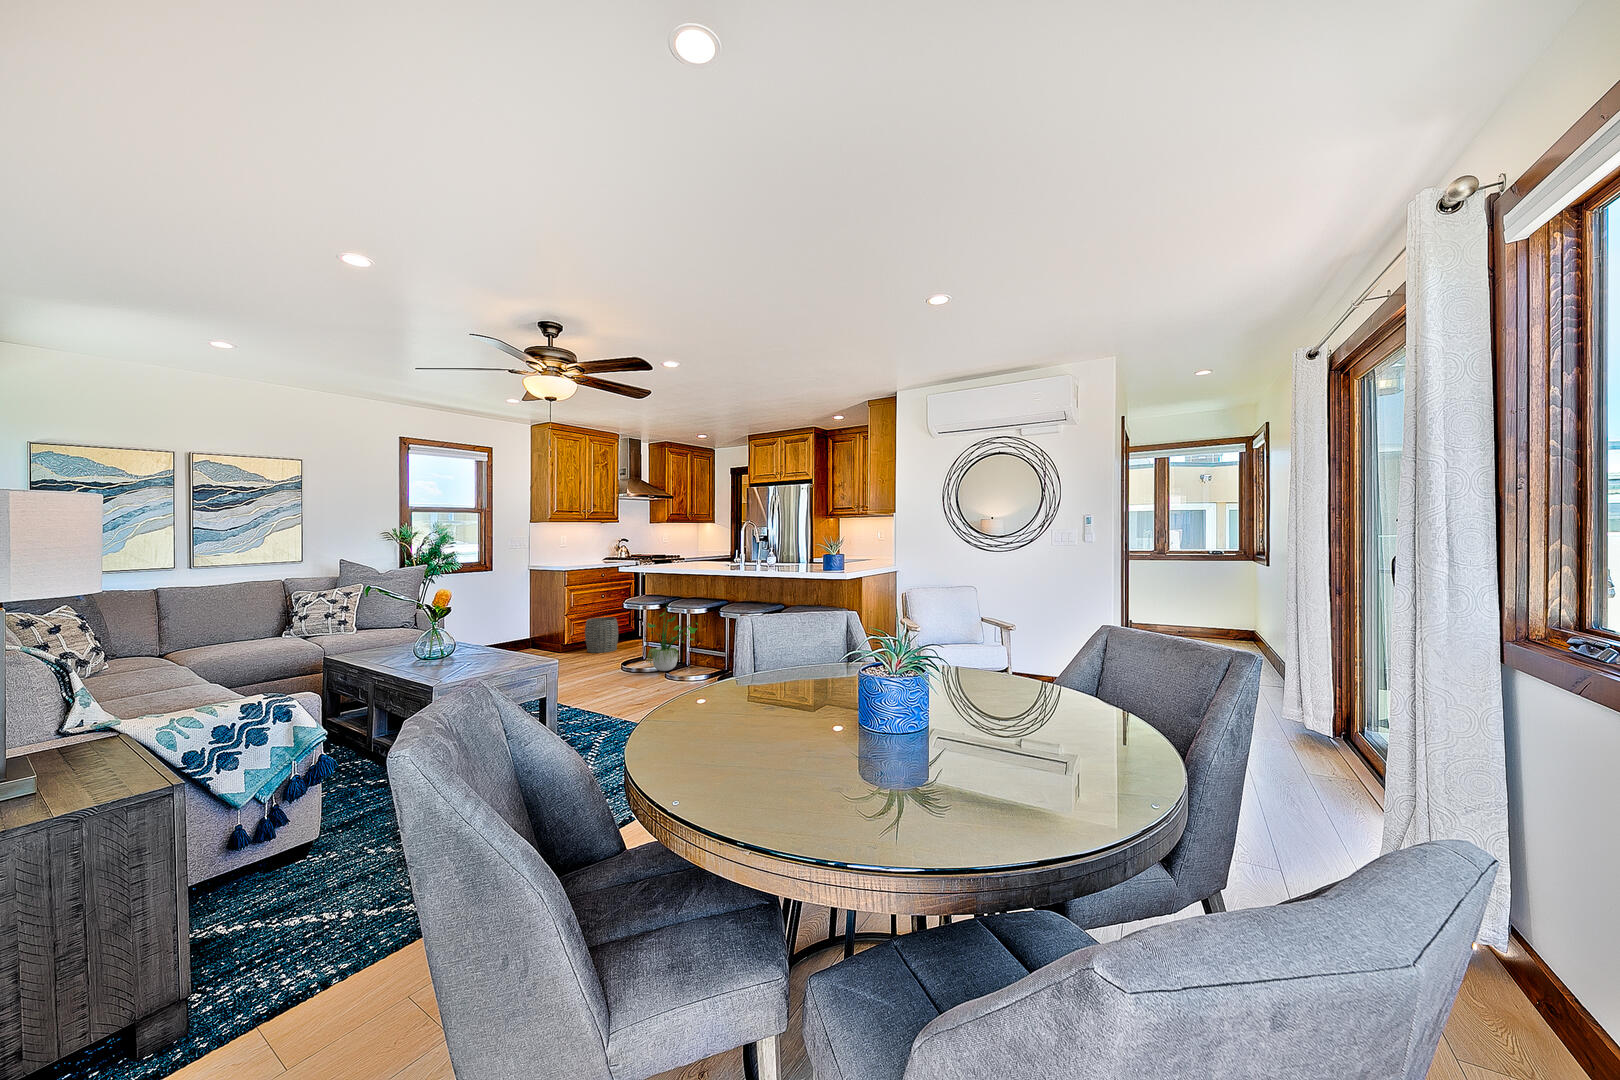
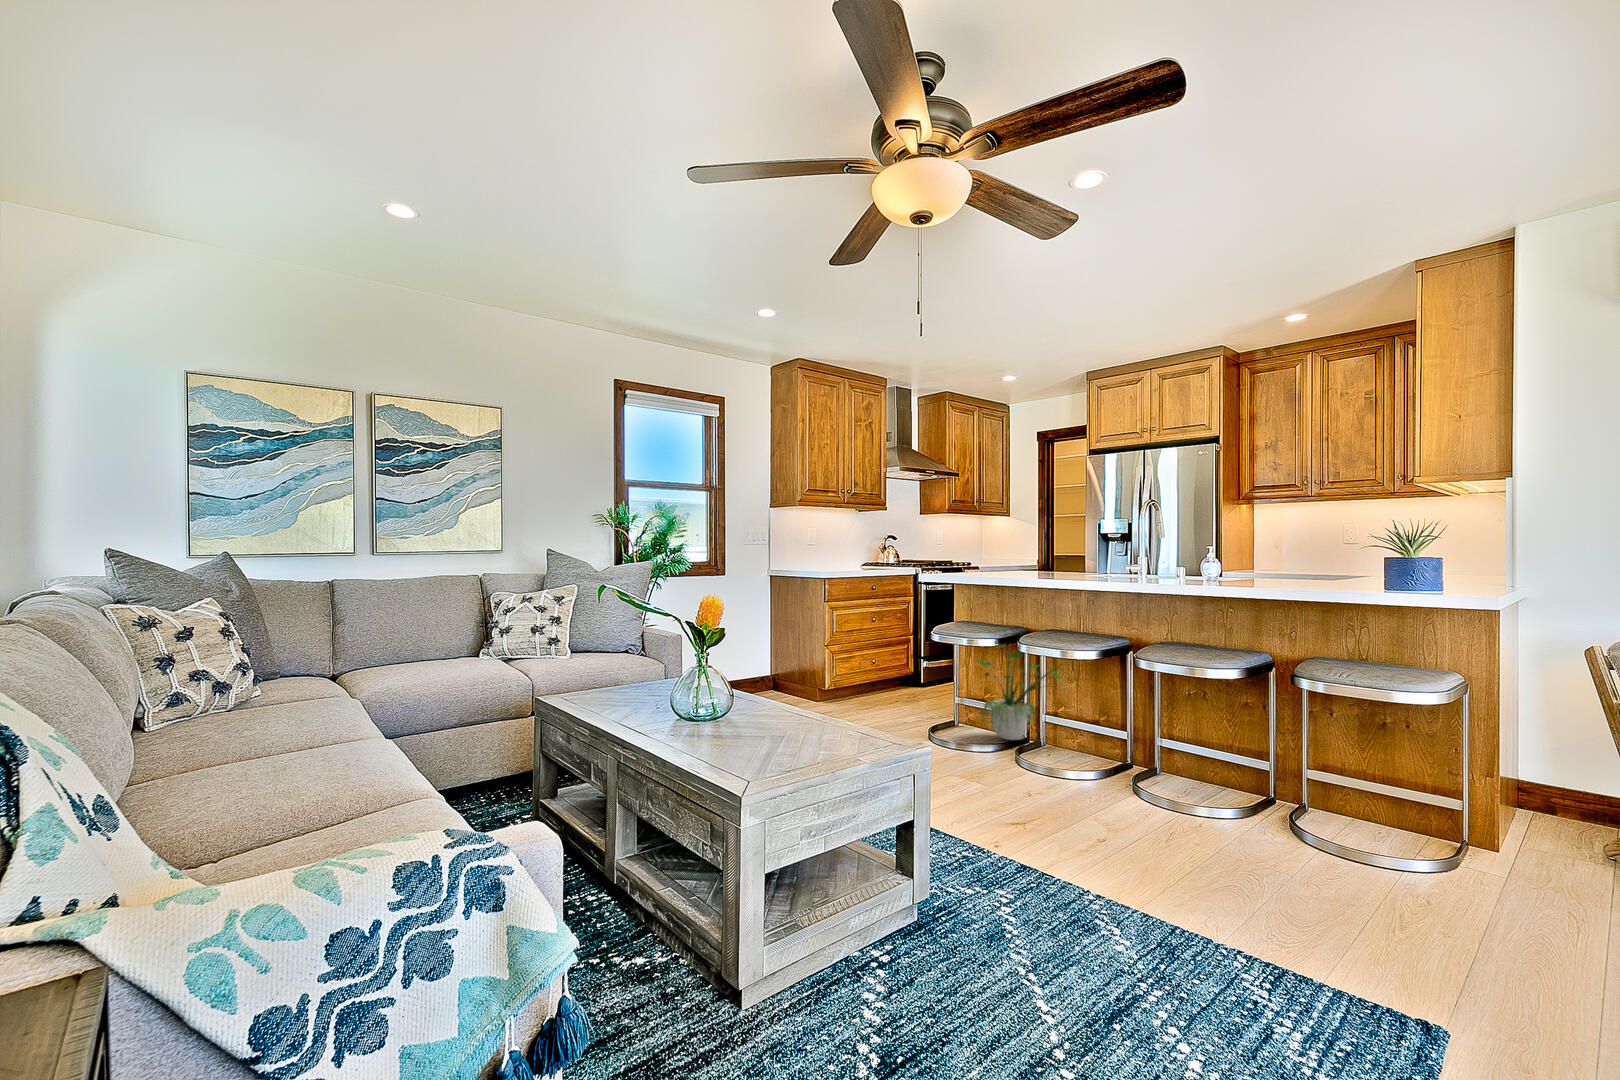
woven basket: present [585,617,618,653] -> none [851,648,898,701]

